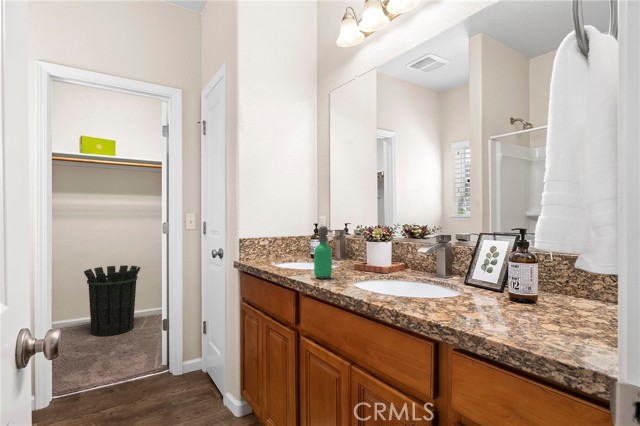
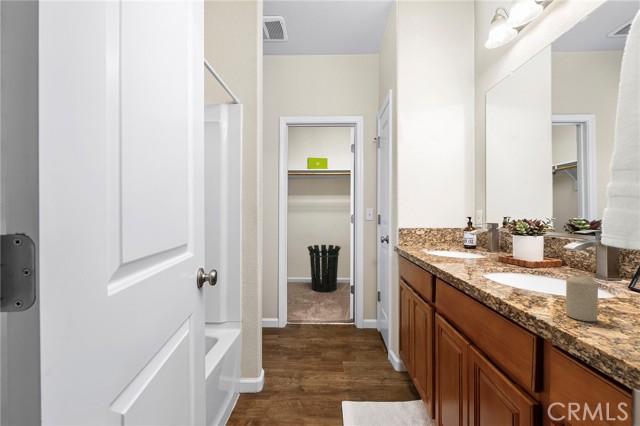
soap dispenser: present [314,226,333,279] -> none [450,219,468,266]
candle: none [455,276,479,320] -> present [566,274,598,321]

